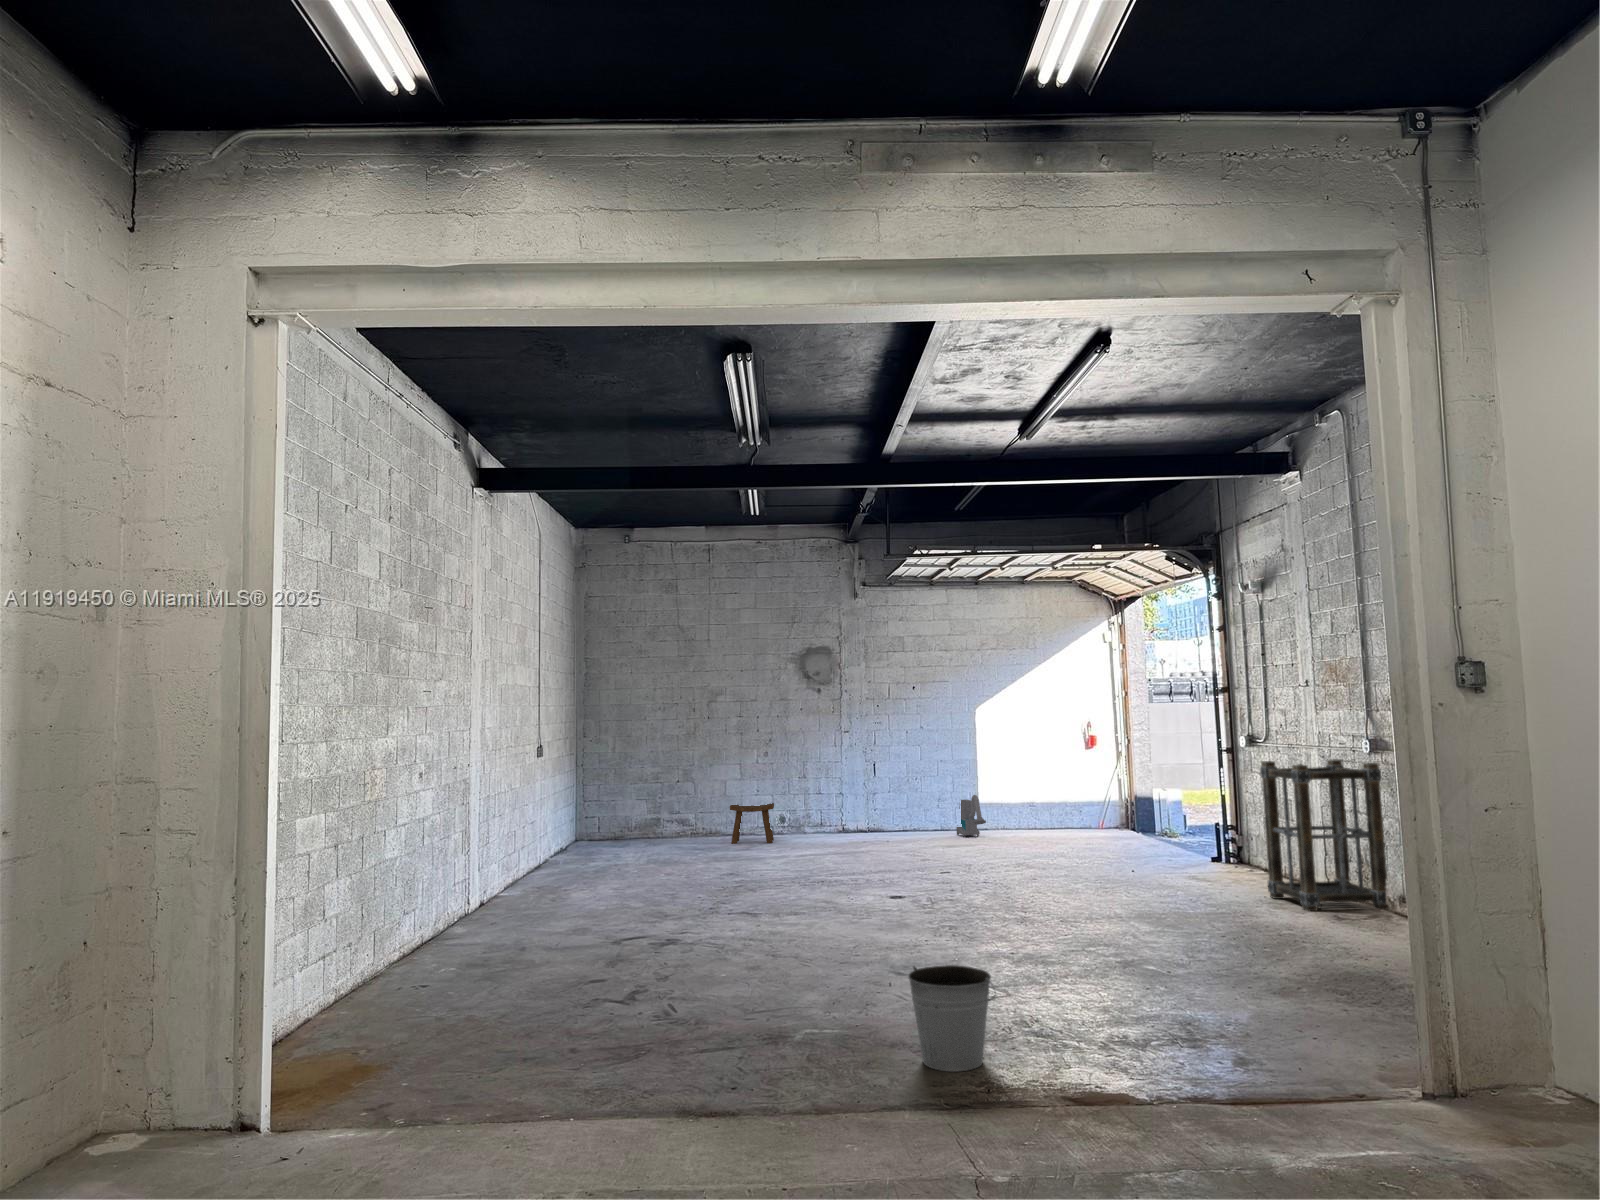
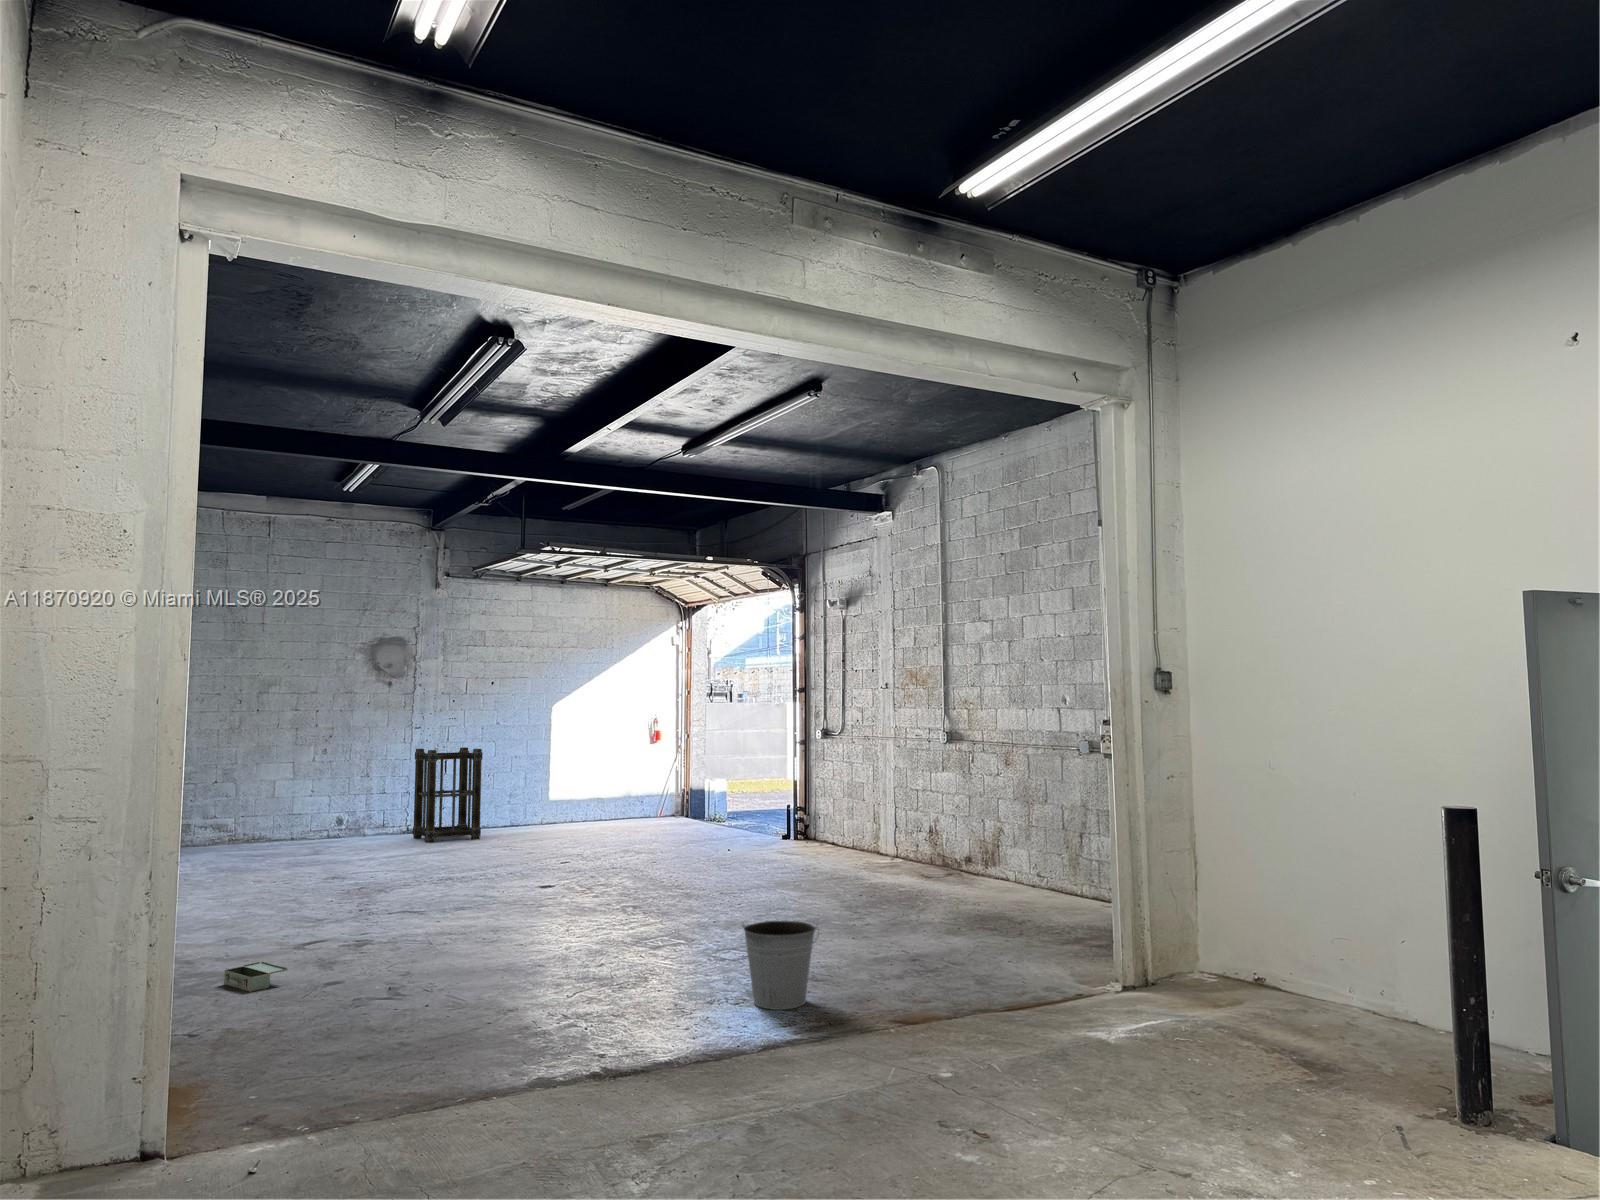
shelving unit: present [1260,760,1389,911] -> present [413,747,483,843]
vacuum cleaner: present [956,795,986,837] -> none [526,790,563,832]
stool: present [730,803,774,844] -> none [280,803,335,850]
toolbox: none [527,952,571,979] -> present [224,962,288,992]

